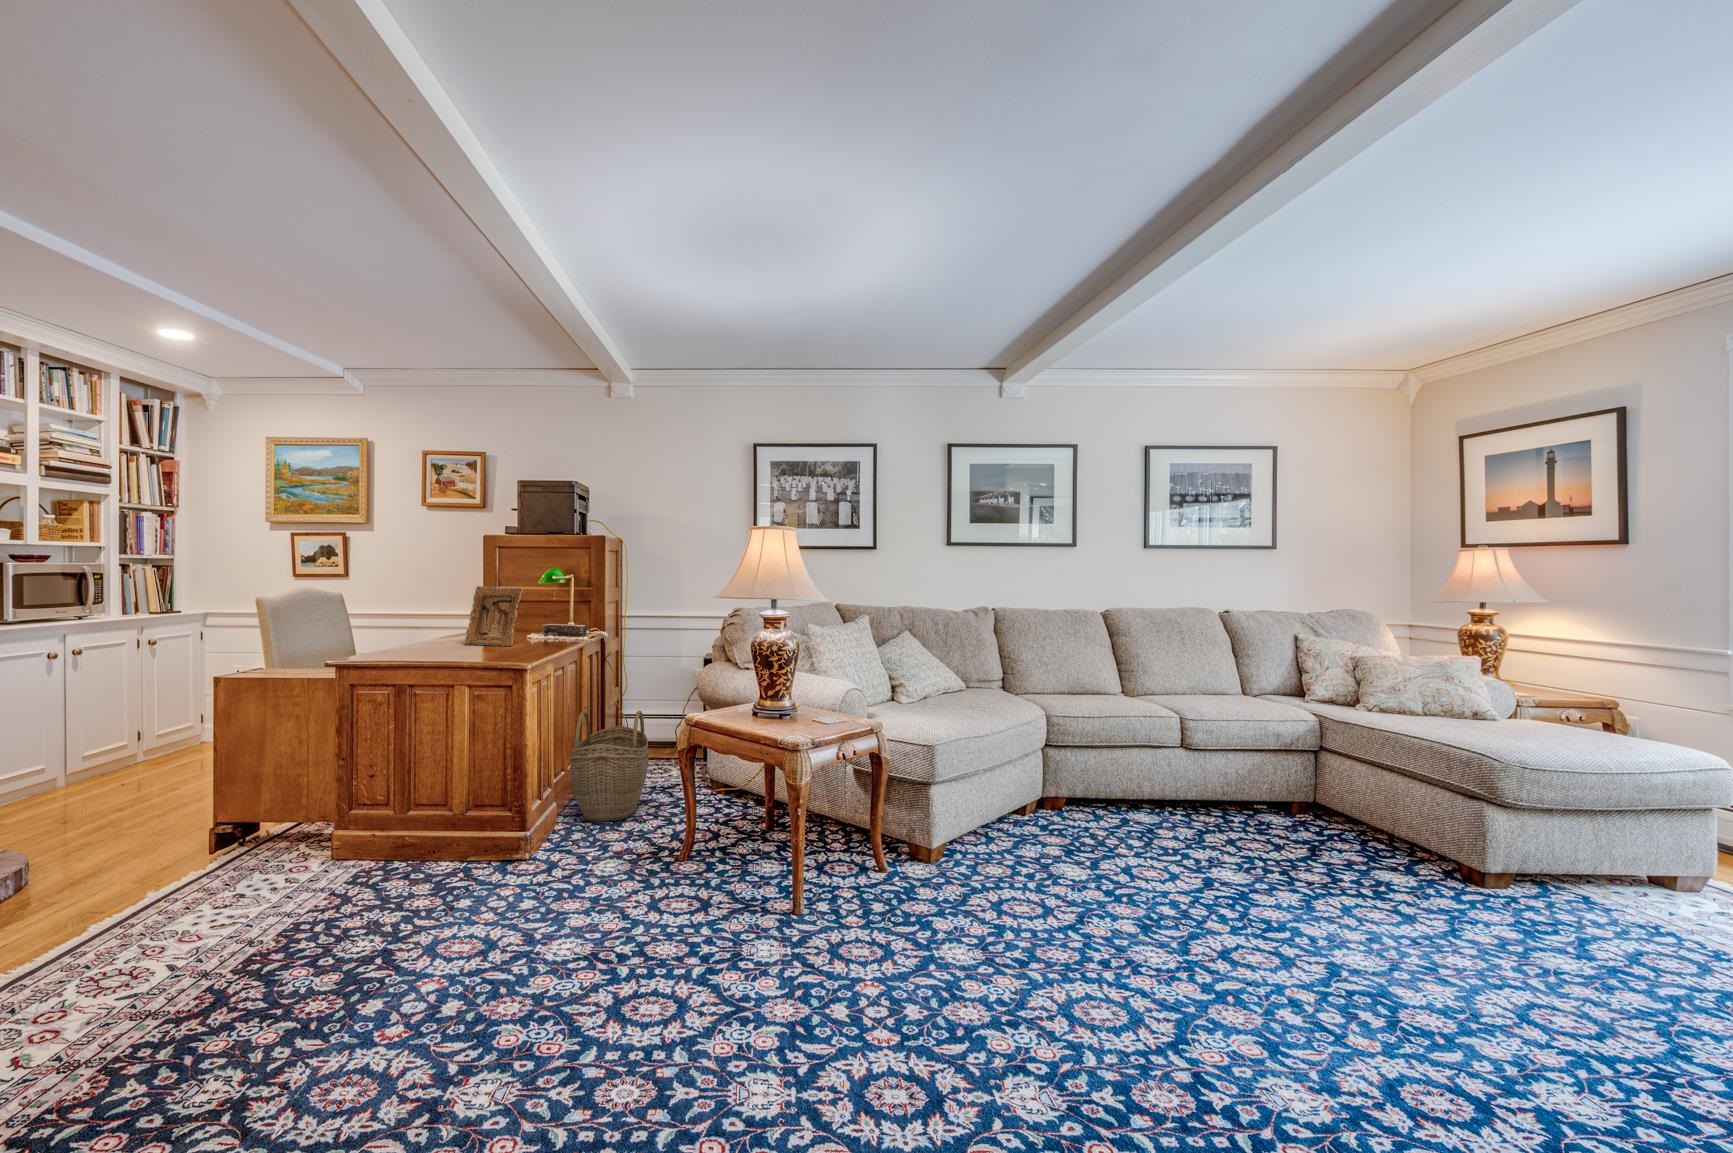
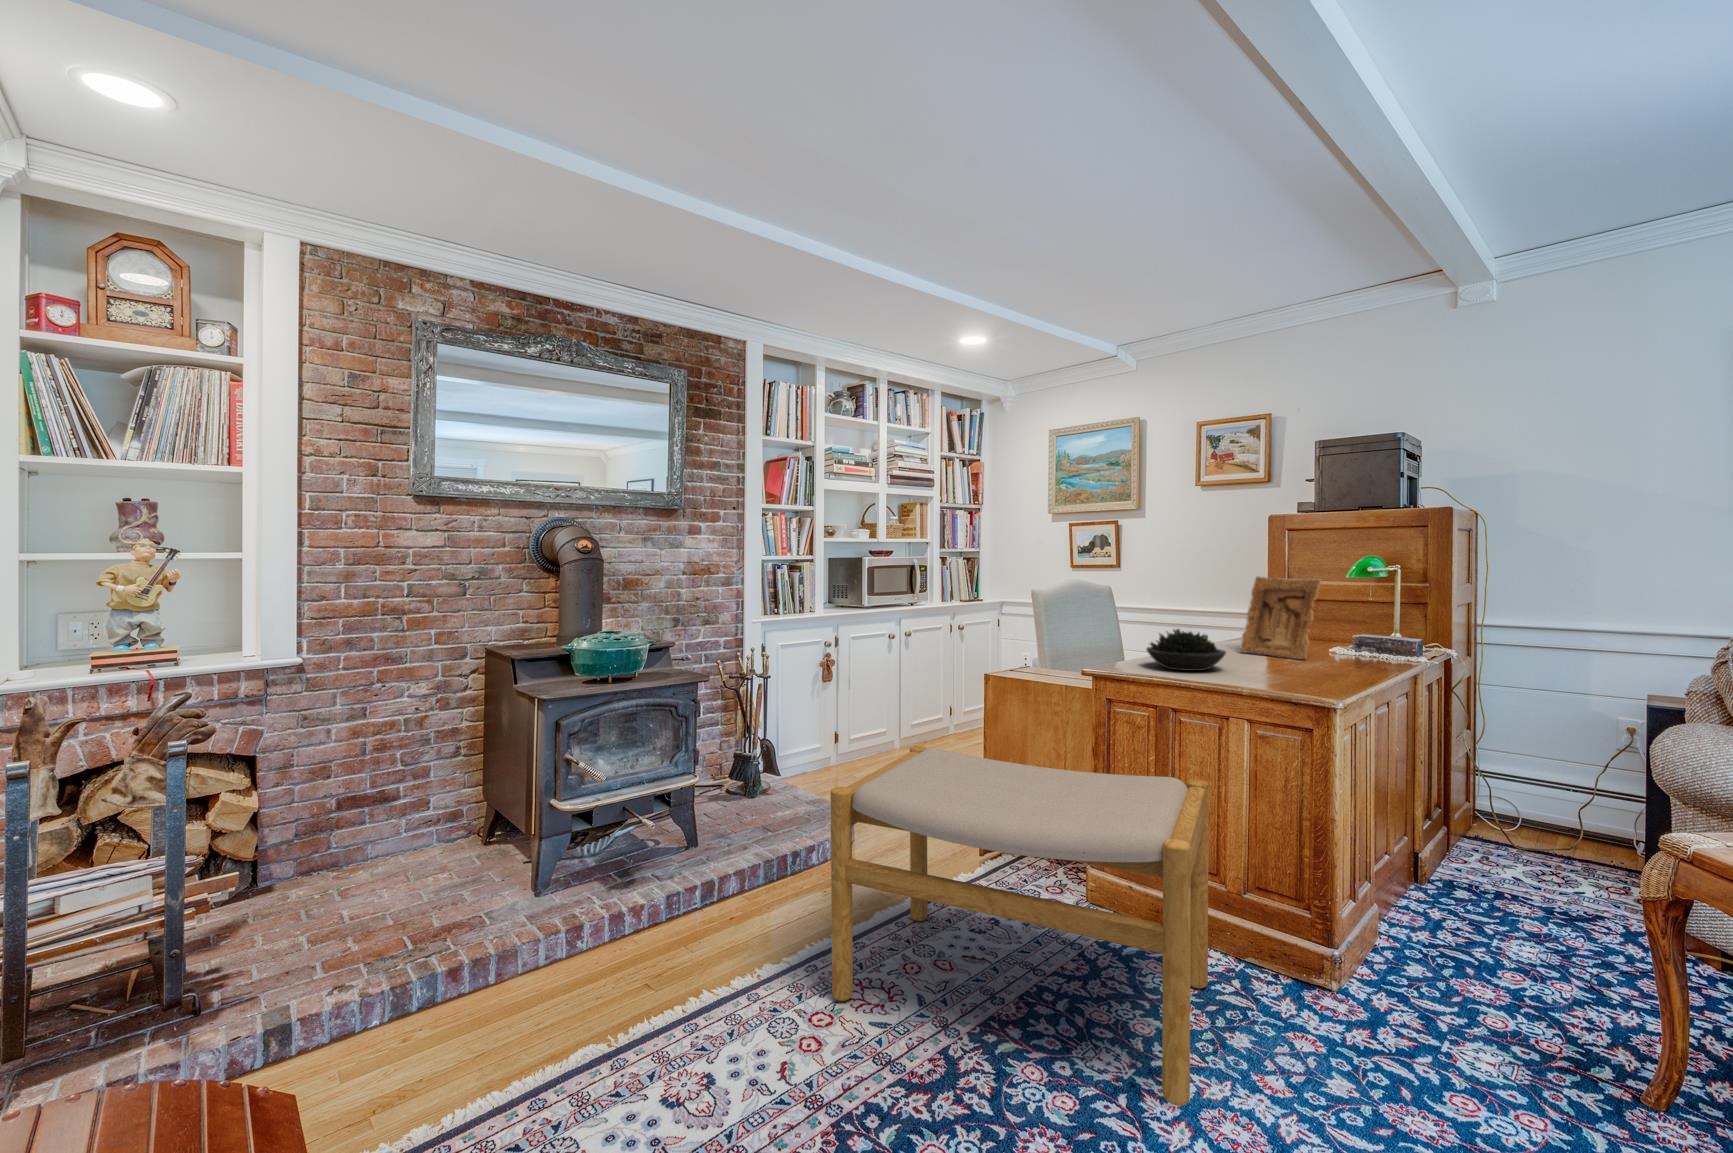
succulent plant: none [387,628,452,660] -> present [1147,629,1226,671]
woven basket: present [571,711,649,822] -> none [1406,771,1551,968]
footstool: none [59,734,438,997] -> present [831,746,1209,1106]

